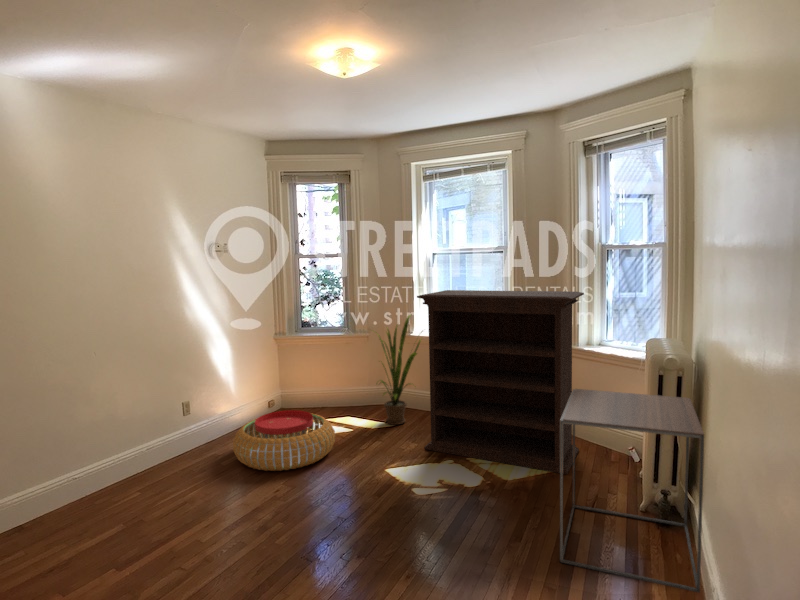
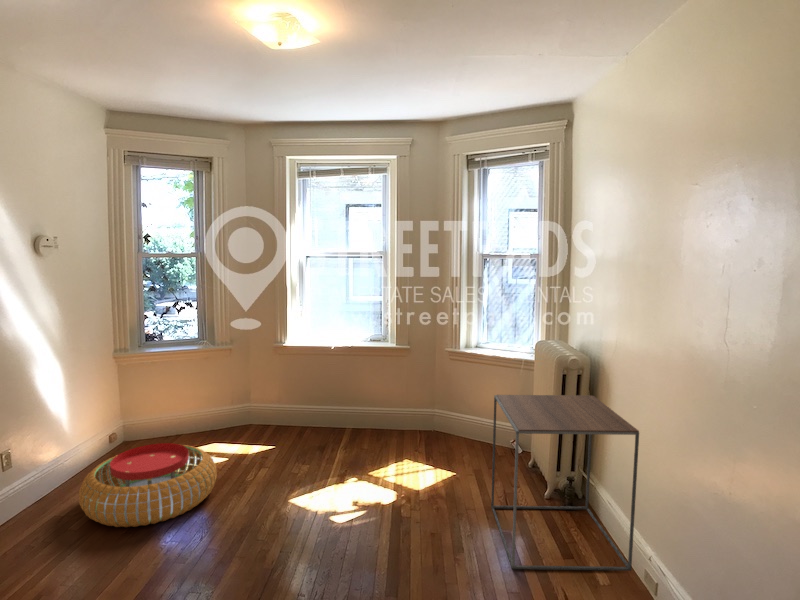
bookshelf: present [417,290,584,474] -> none [313,297,477,475]
house plant: present [378,314,421,425] -> none [238,321,304,444]

